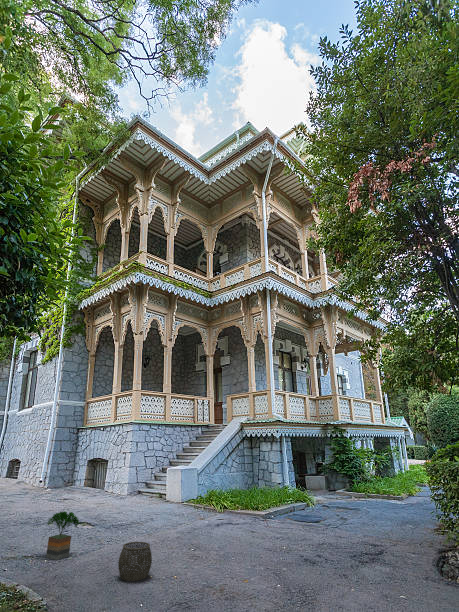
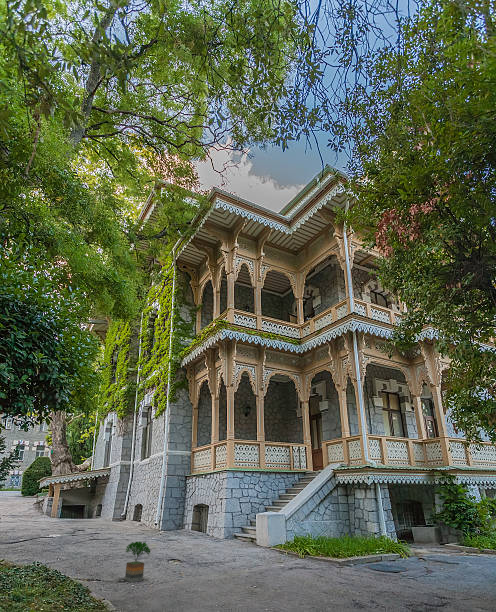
woven basket: present [118,542,152,581] -> none [170,568,199,600]

